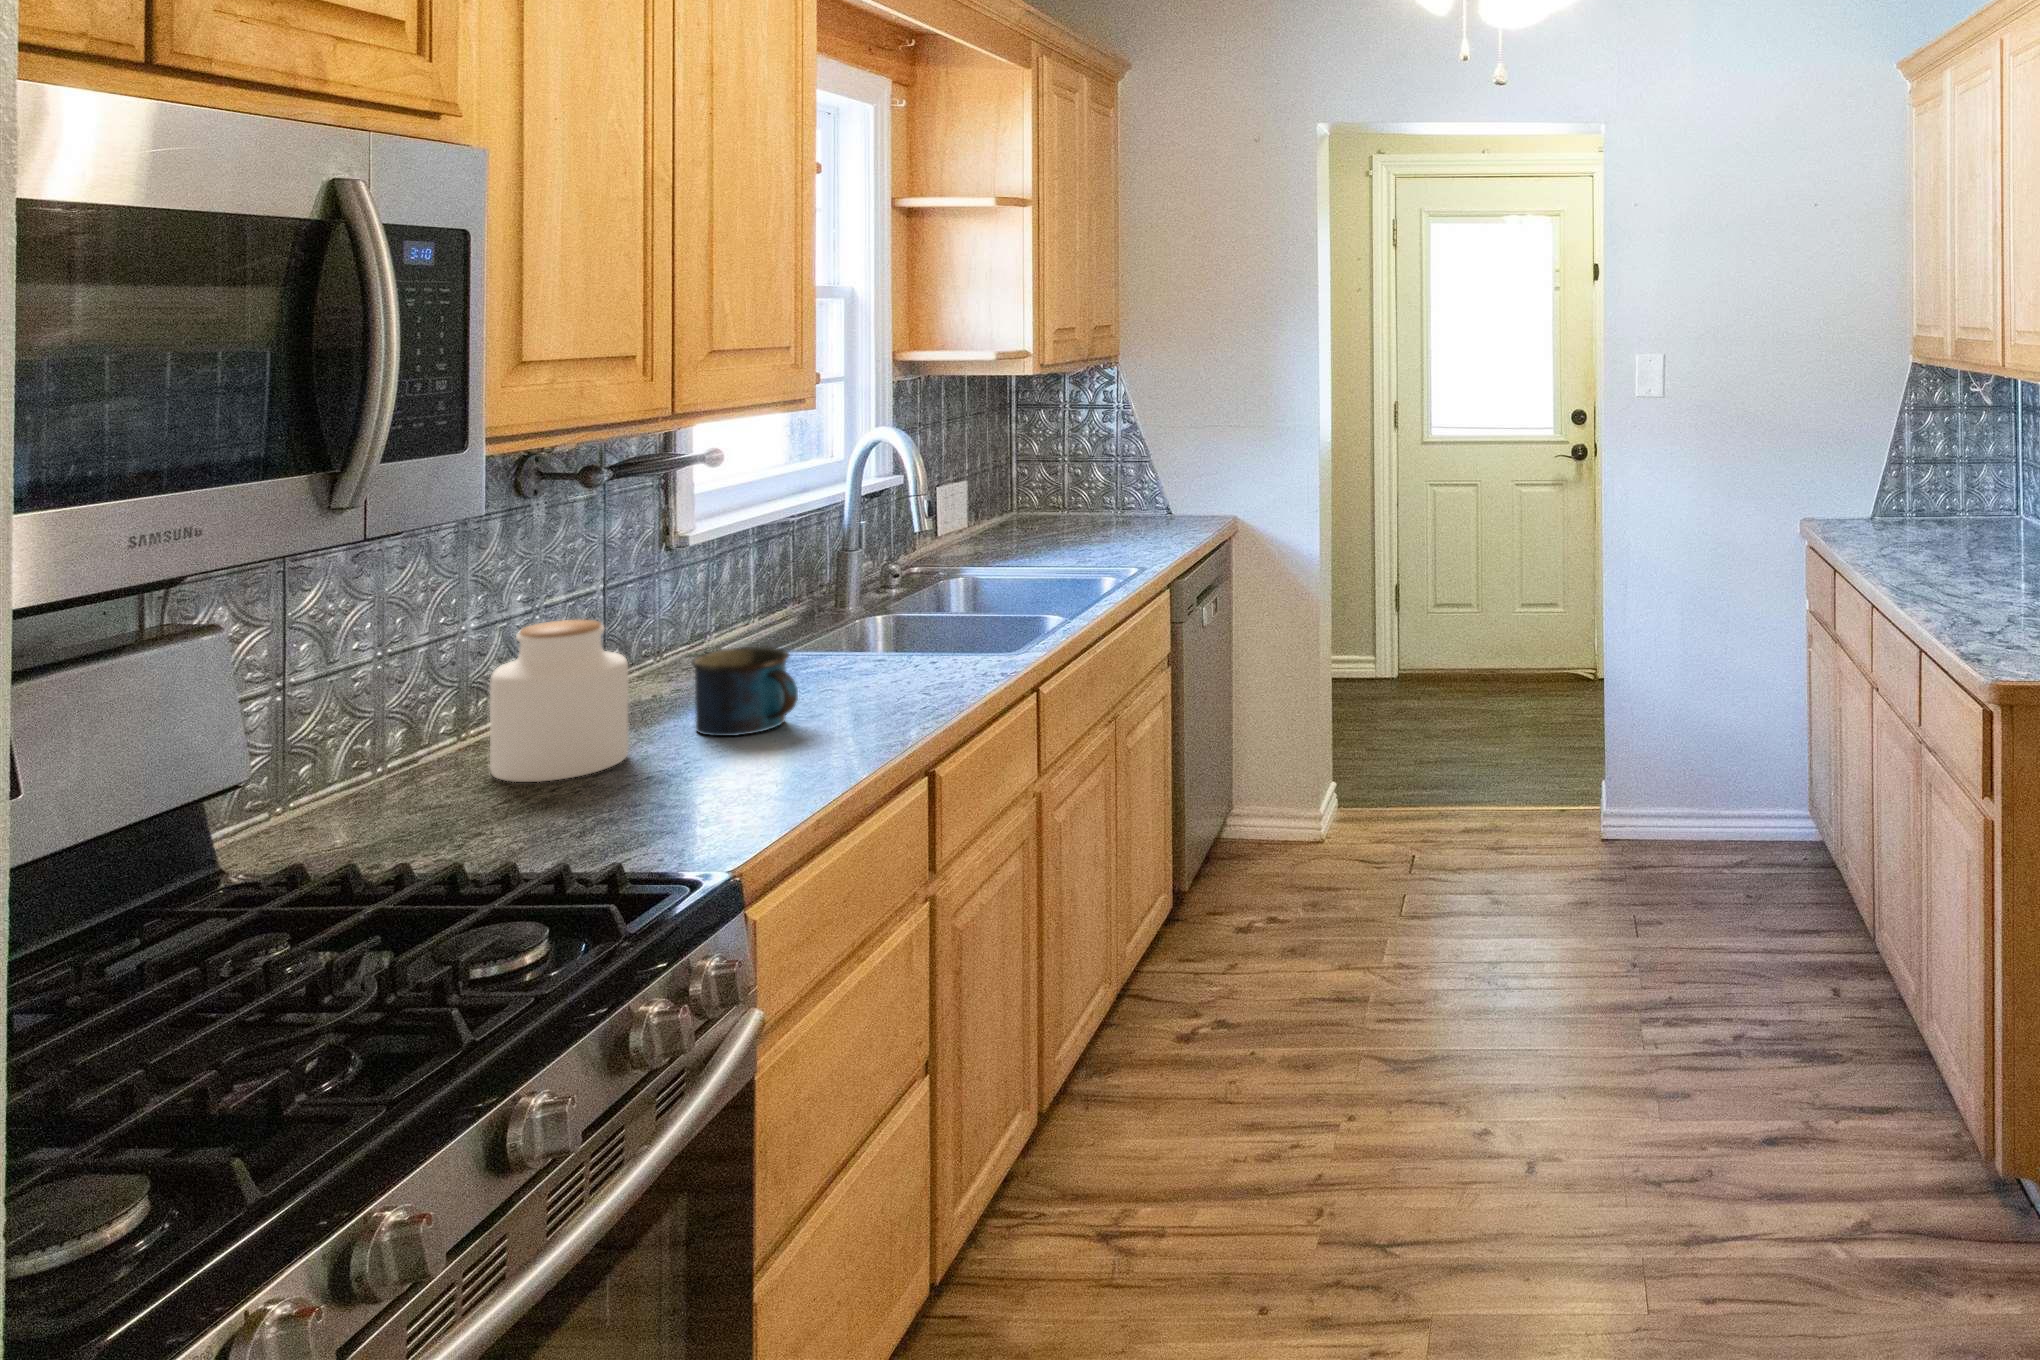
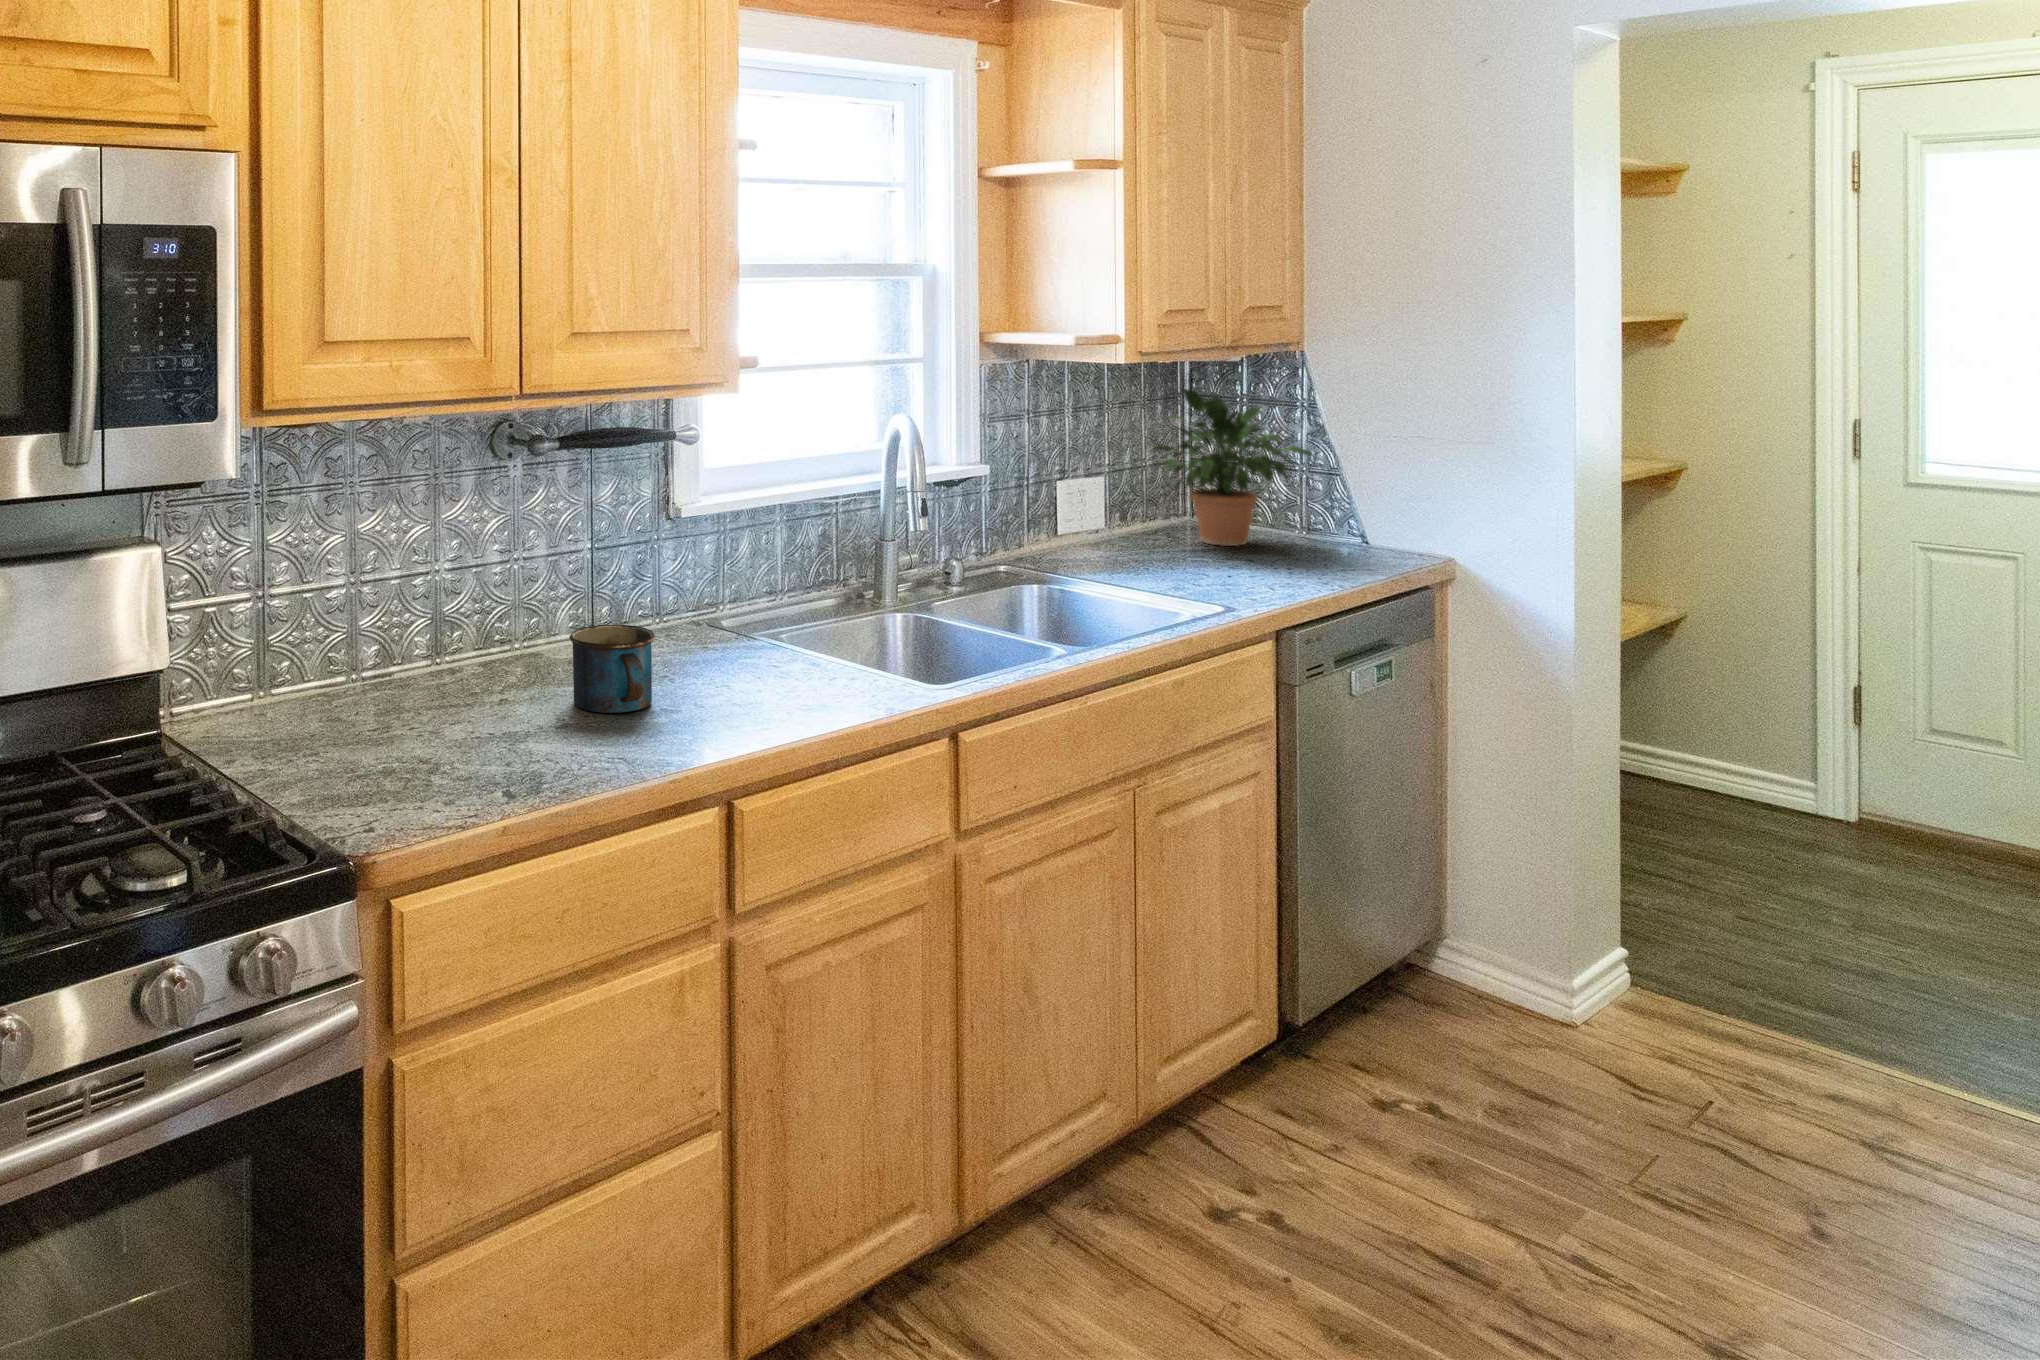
potted plant: none [1003,398,1148,529] -> present [1153,389,1313,546]
jar: present [490,620,629,782] -> none [394,575,500,720]

